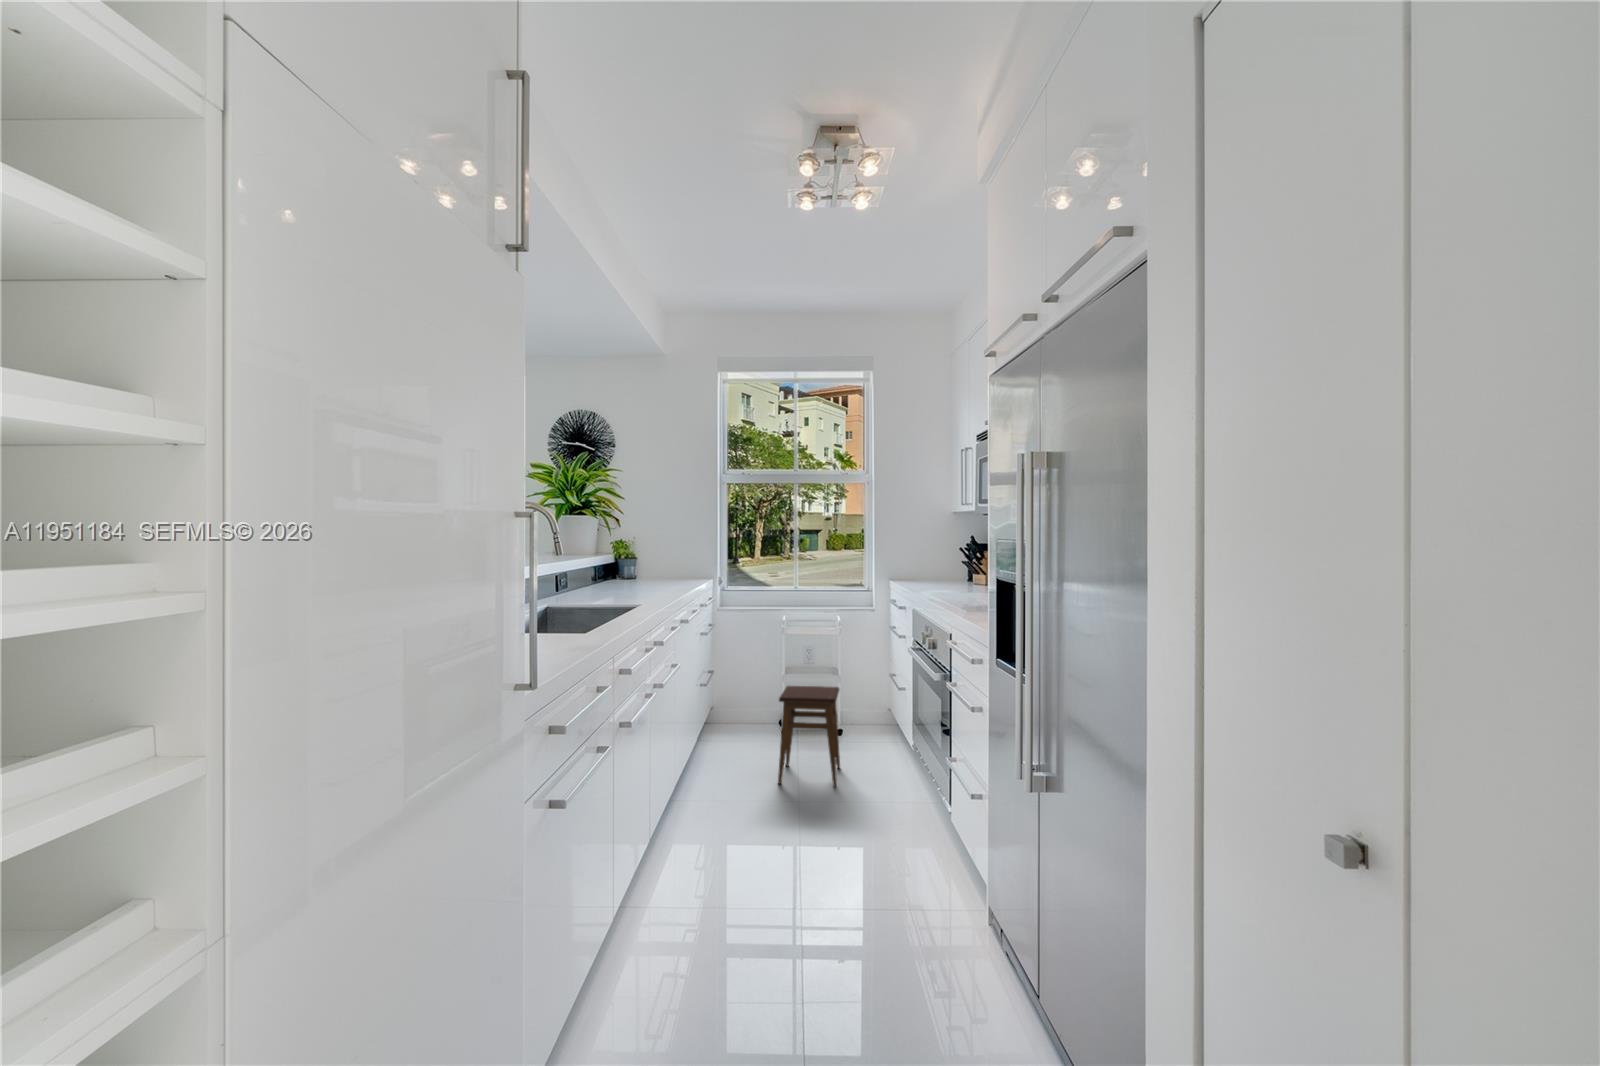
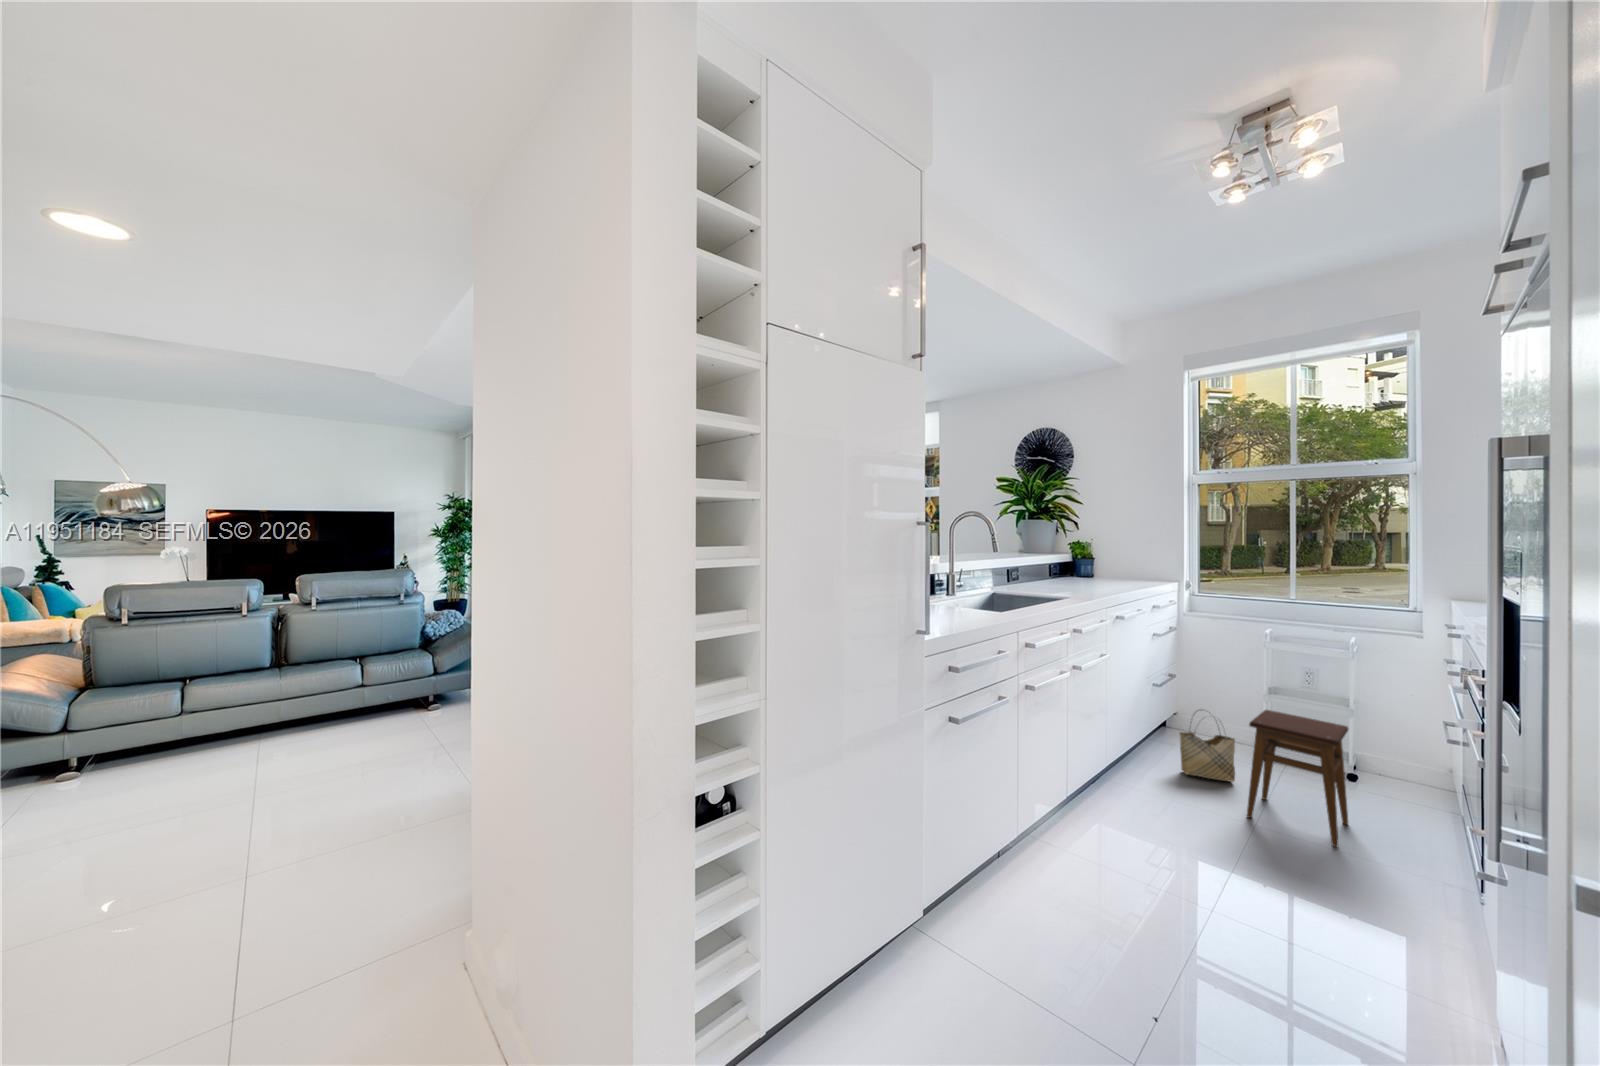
woven basket: none [723,697,766,763] -> present [1180,711,1235,782]

